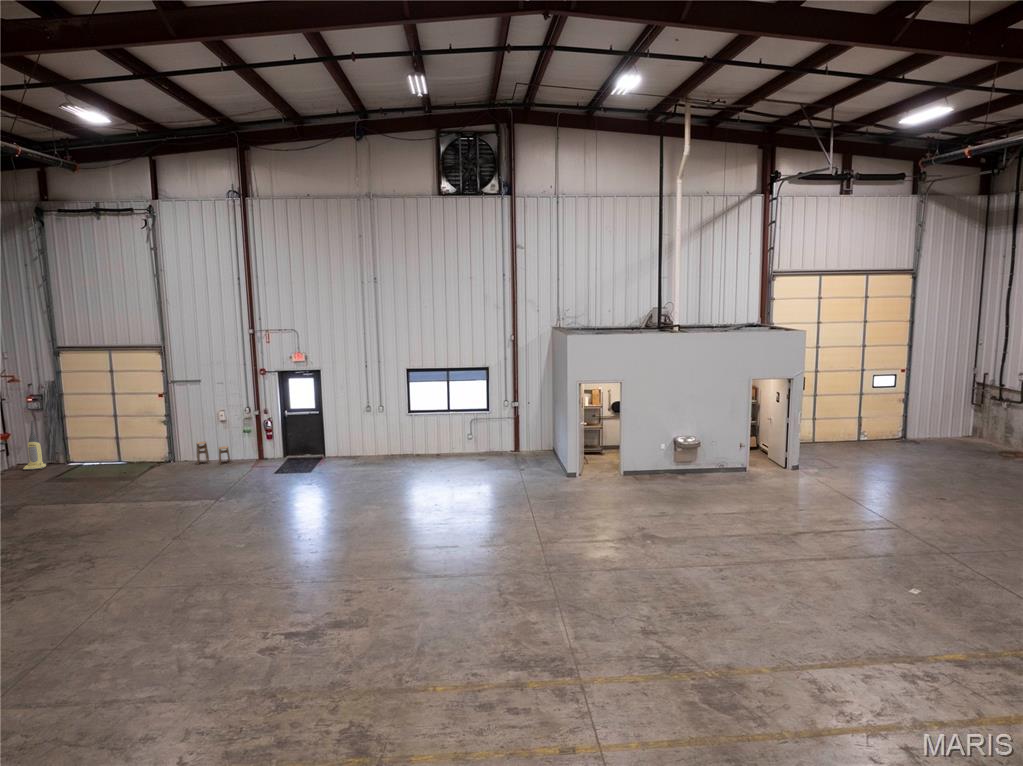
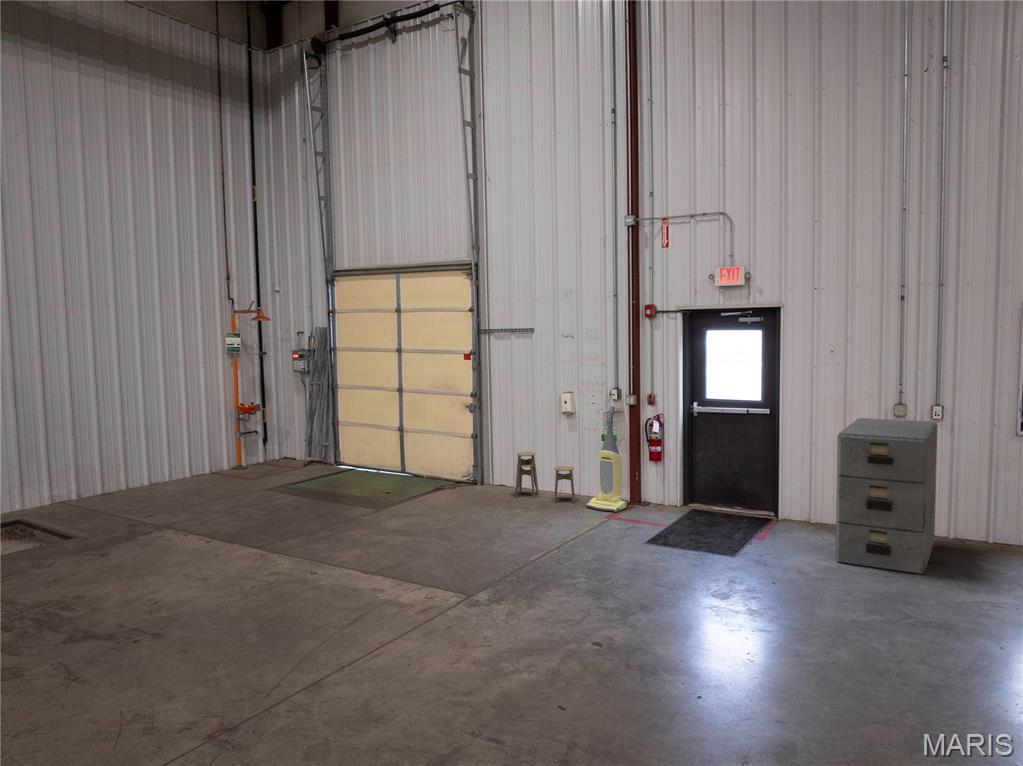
filing cabinet: none [343,413,383,470] -> present [836,418,938,574]
vacuum cleaner: present [23,421,47,470] -> present [586,406,627,512]

